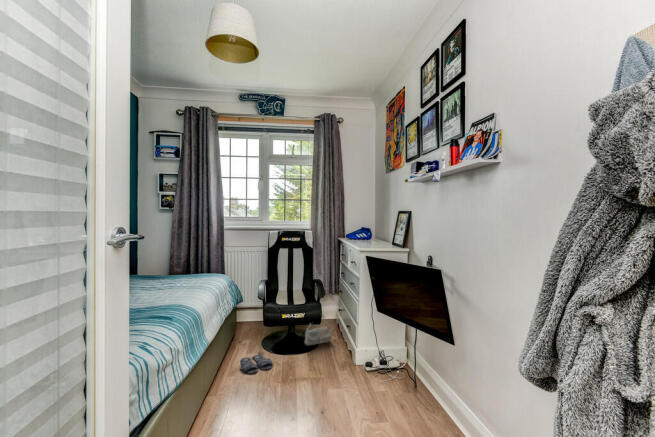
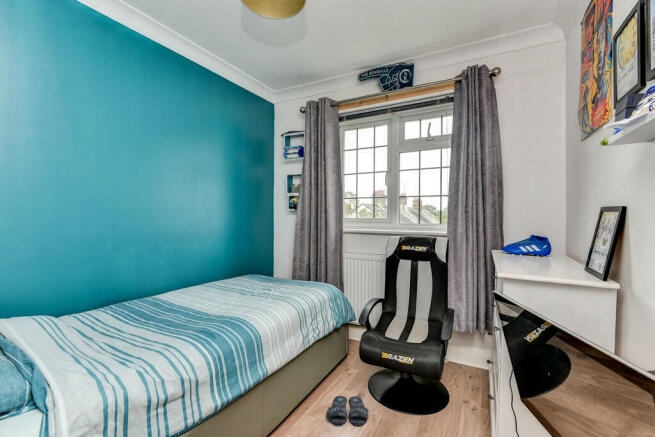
bag: present [305,316,332,345] -> none [424,357,471,408]

